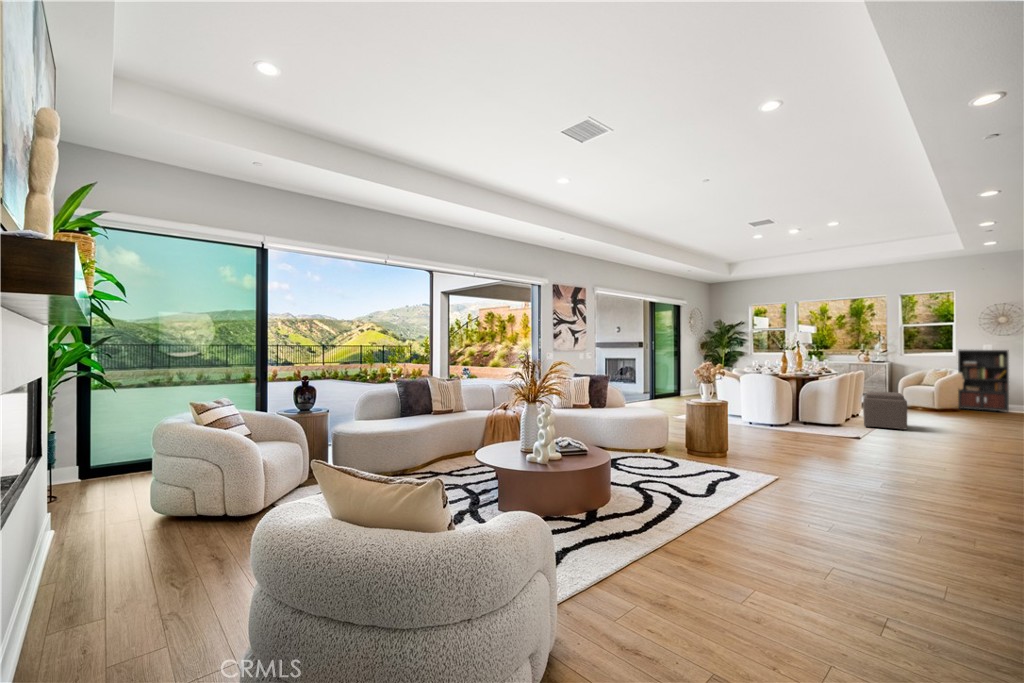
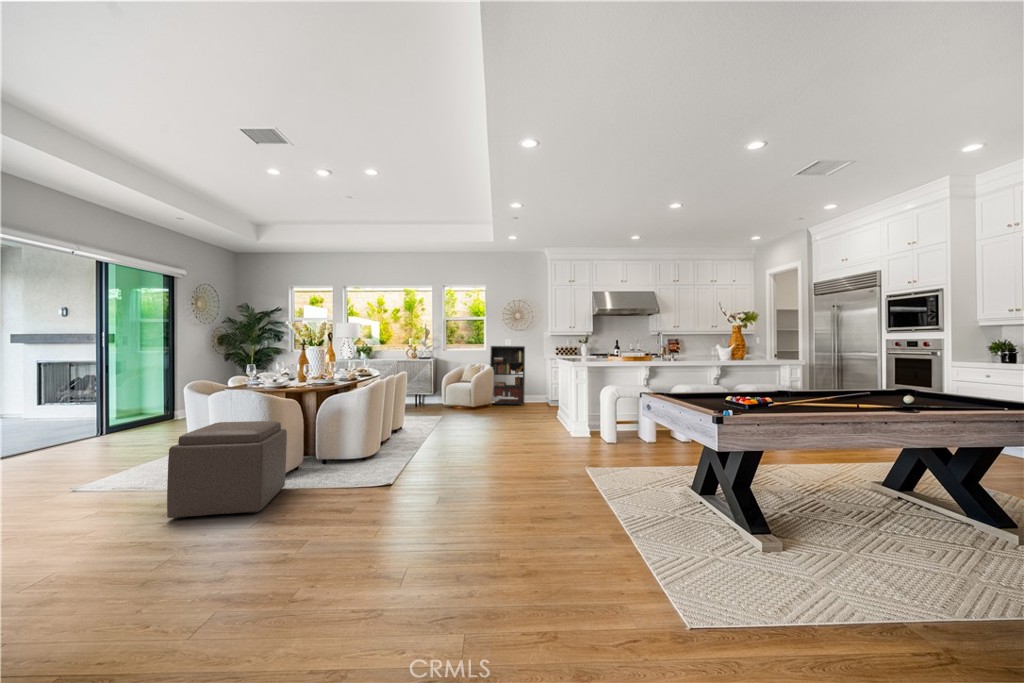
ottoman: present [863,391,907,430] -> present [167,421,287,519]

